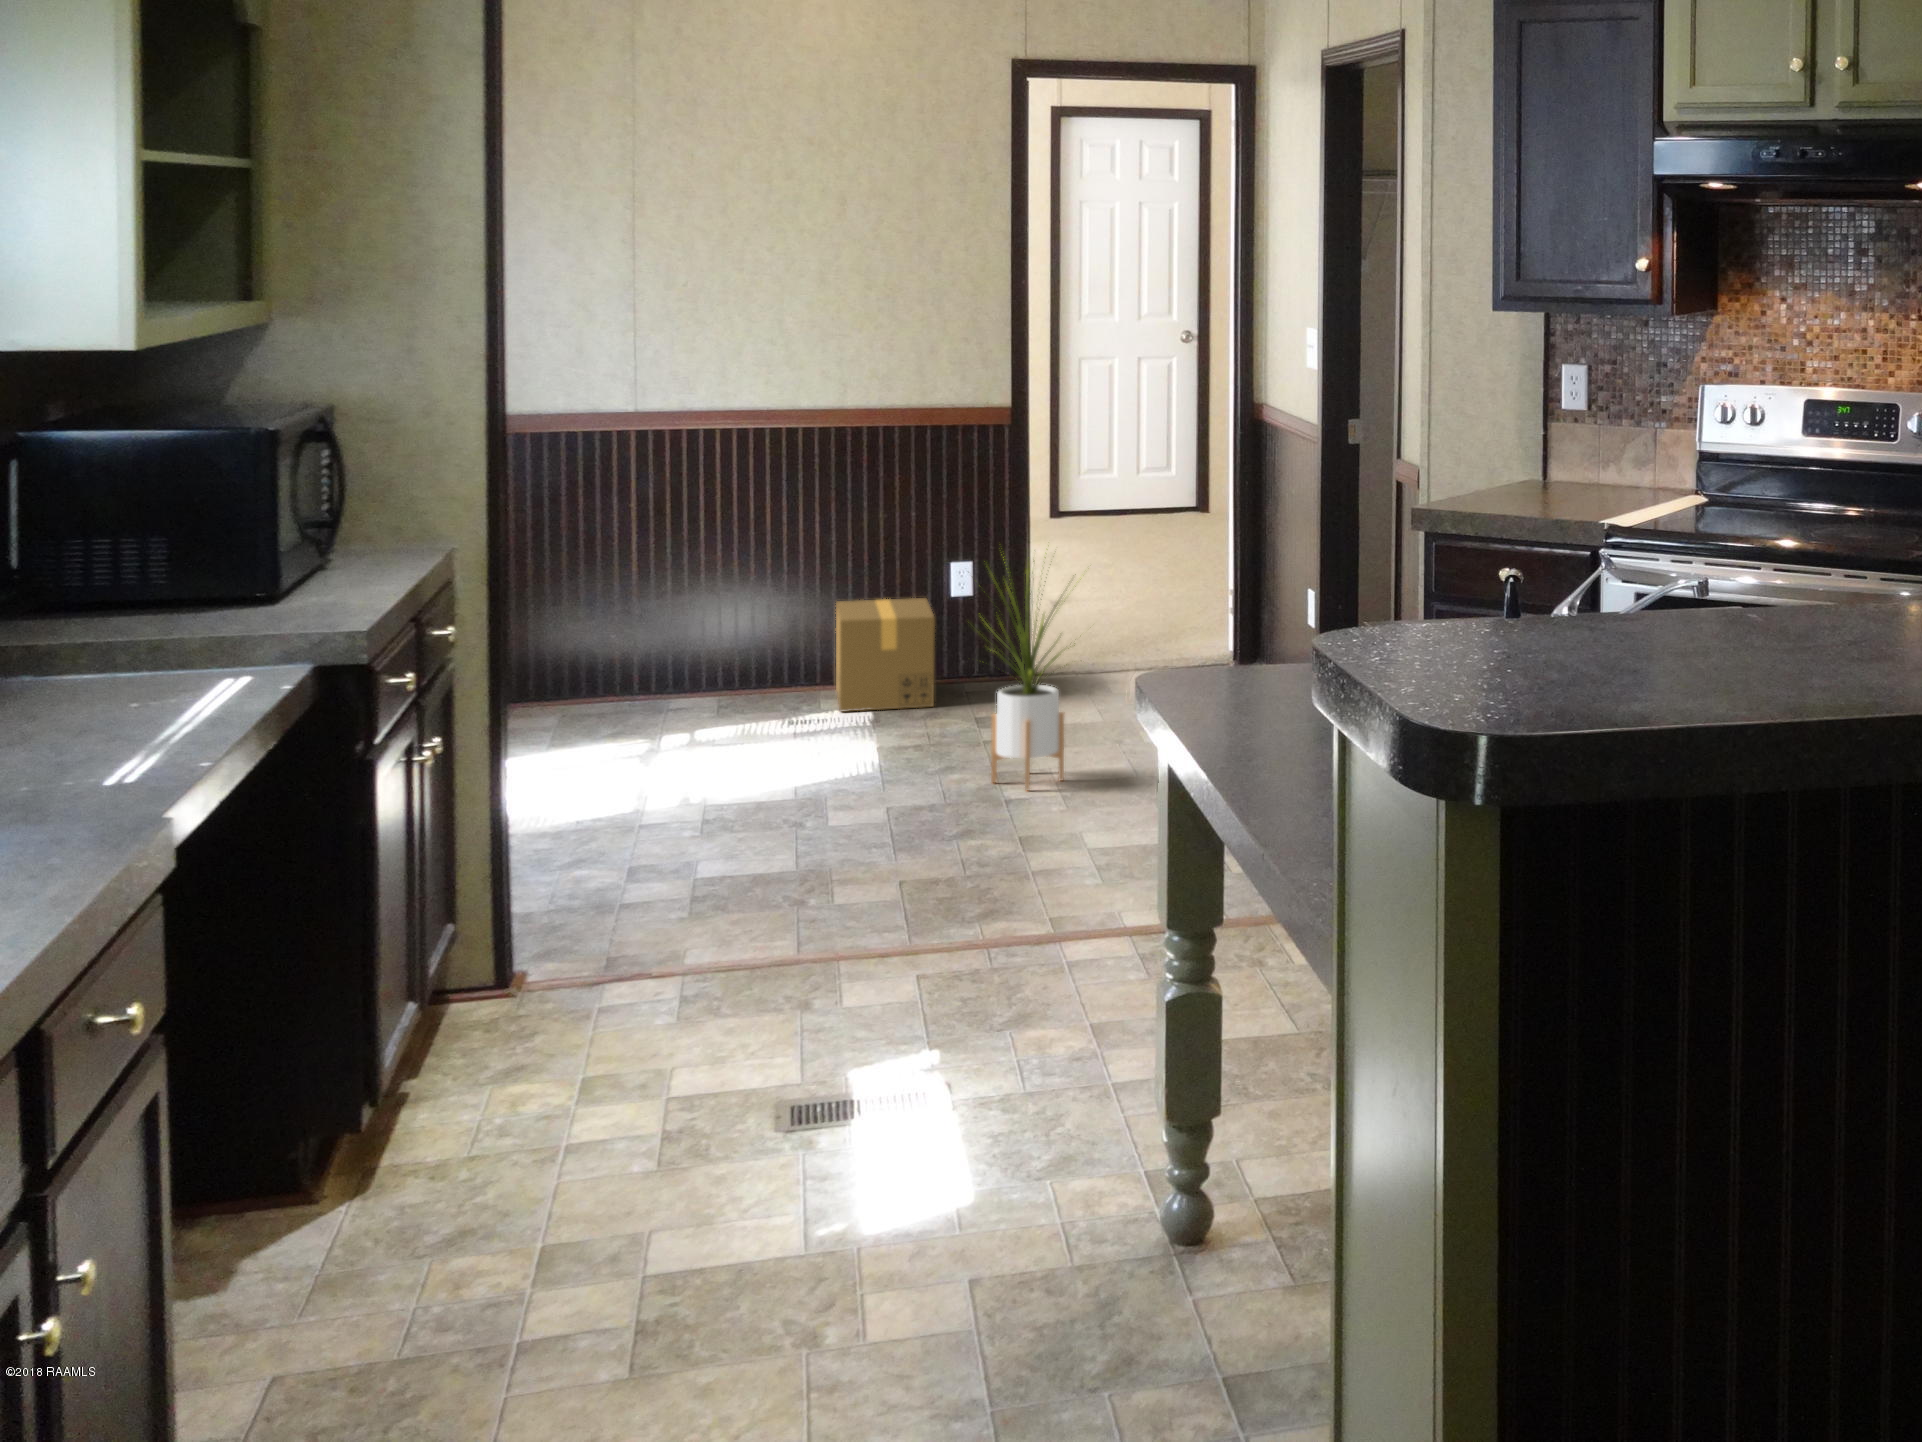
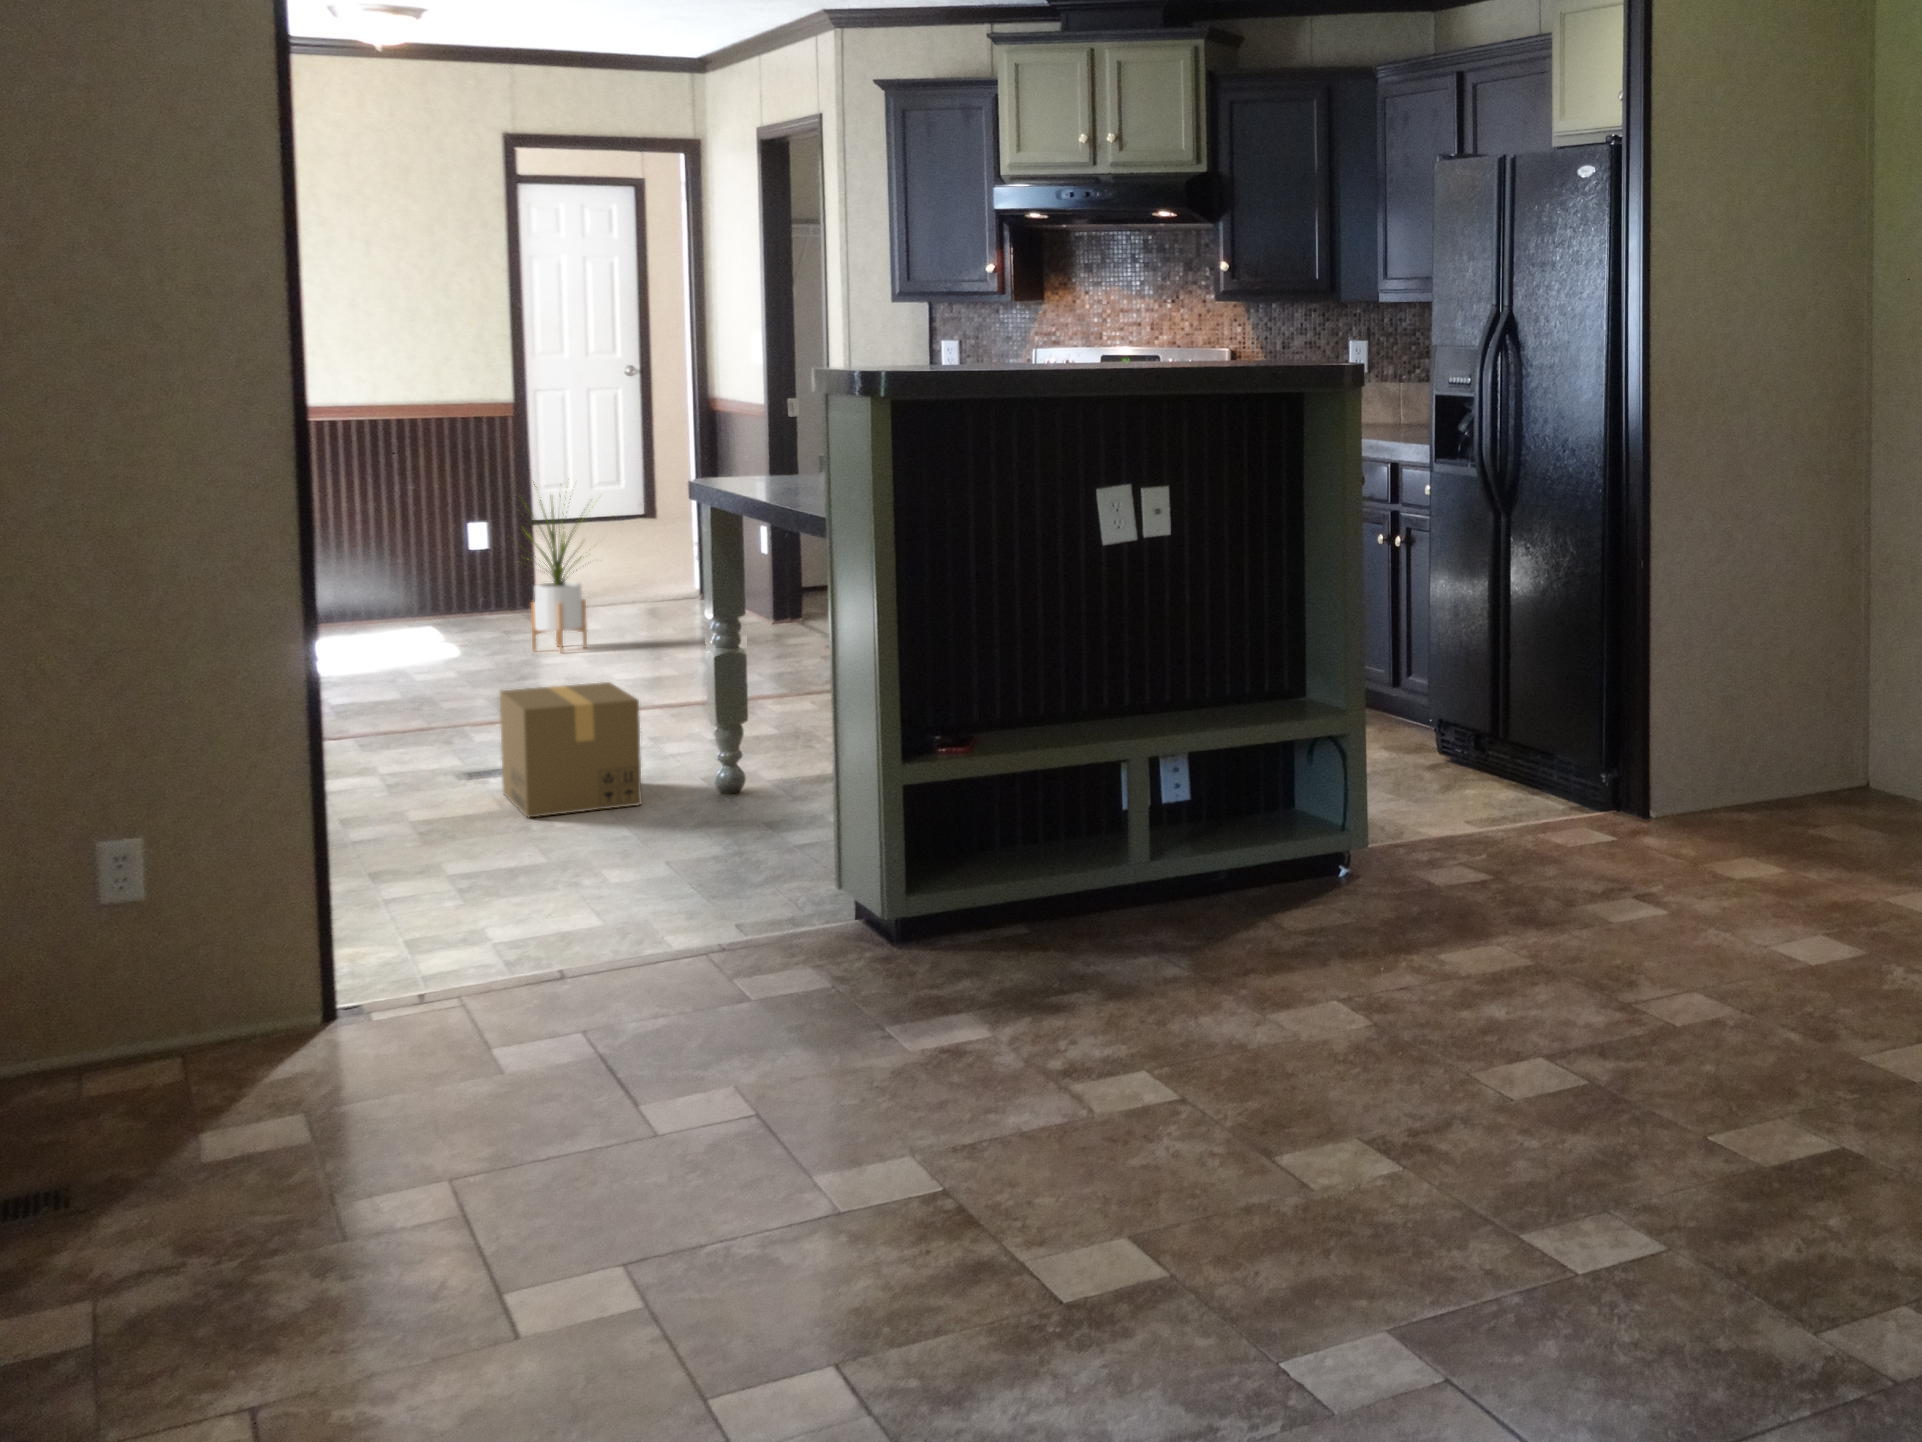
cardboard box: present [836,598,935,711] -> present [500,682,642,817]

